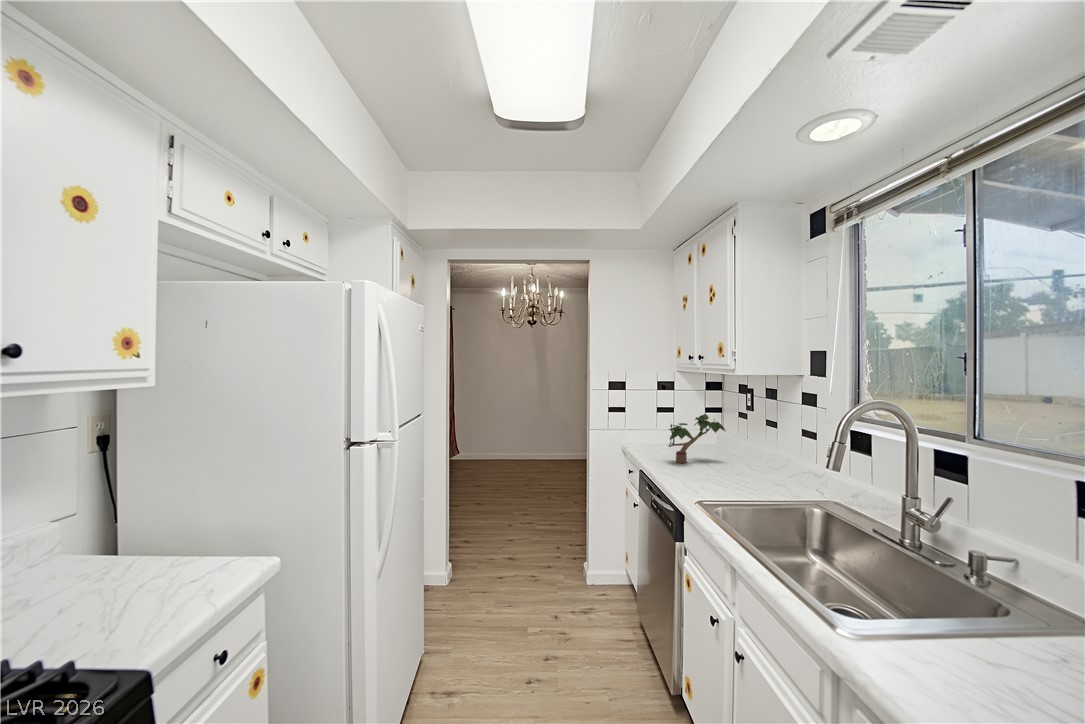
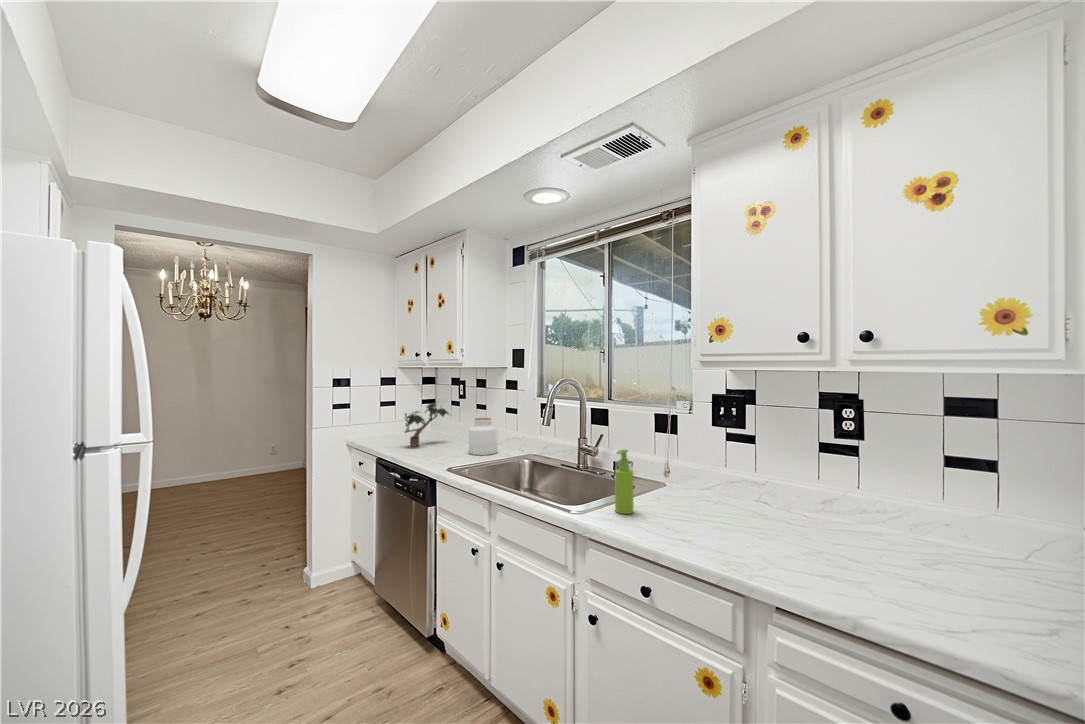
jar: none [738,440,778,491] -> present [469,418,497,455]
soap dispenser: none [937,550,983,679] -> present [615,450,634,514]

